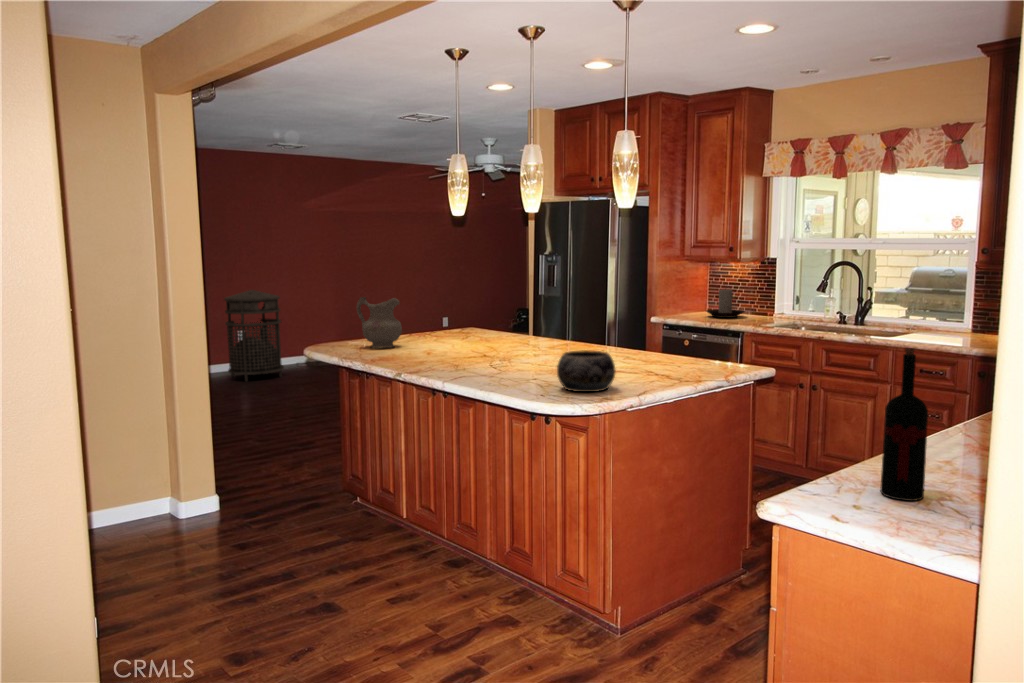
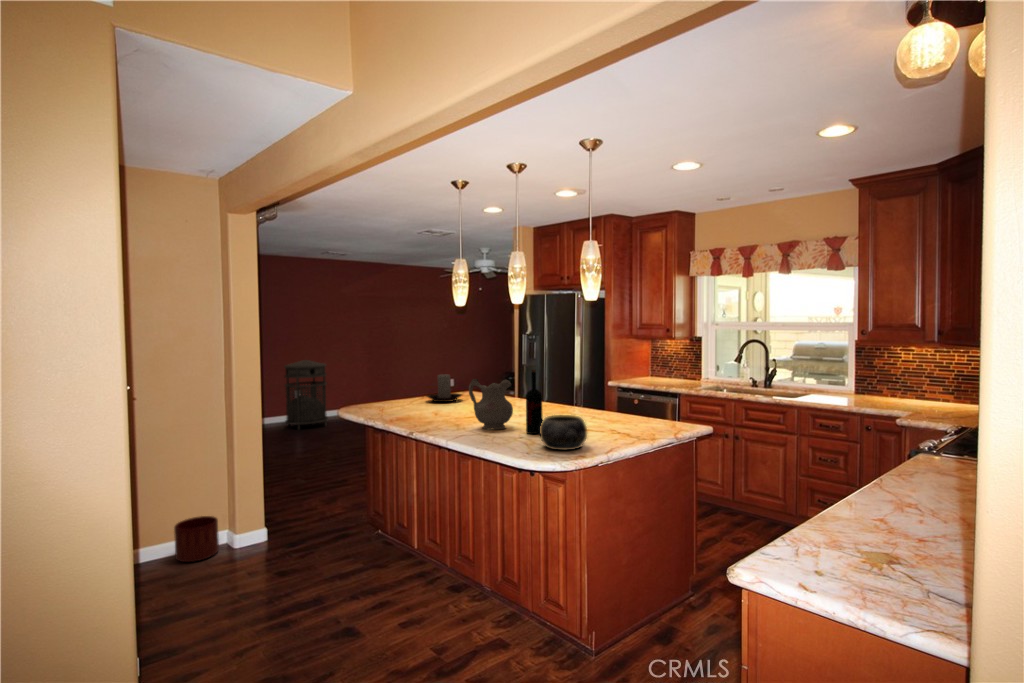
candle holder: present [706,289,745,318] -> present [427,374,462,402]
ceramic pitcher: present [357,297,402,348] -> present [469,379,513,430]
wine bottle: present [880,348,928,501] -> present [526,369,543,434]
planter: none [108,479,162,533] -> present [174,516,219,562]

